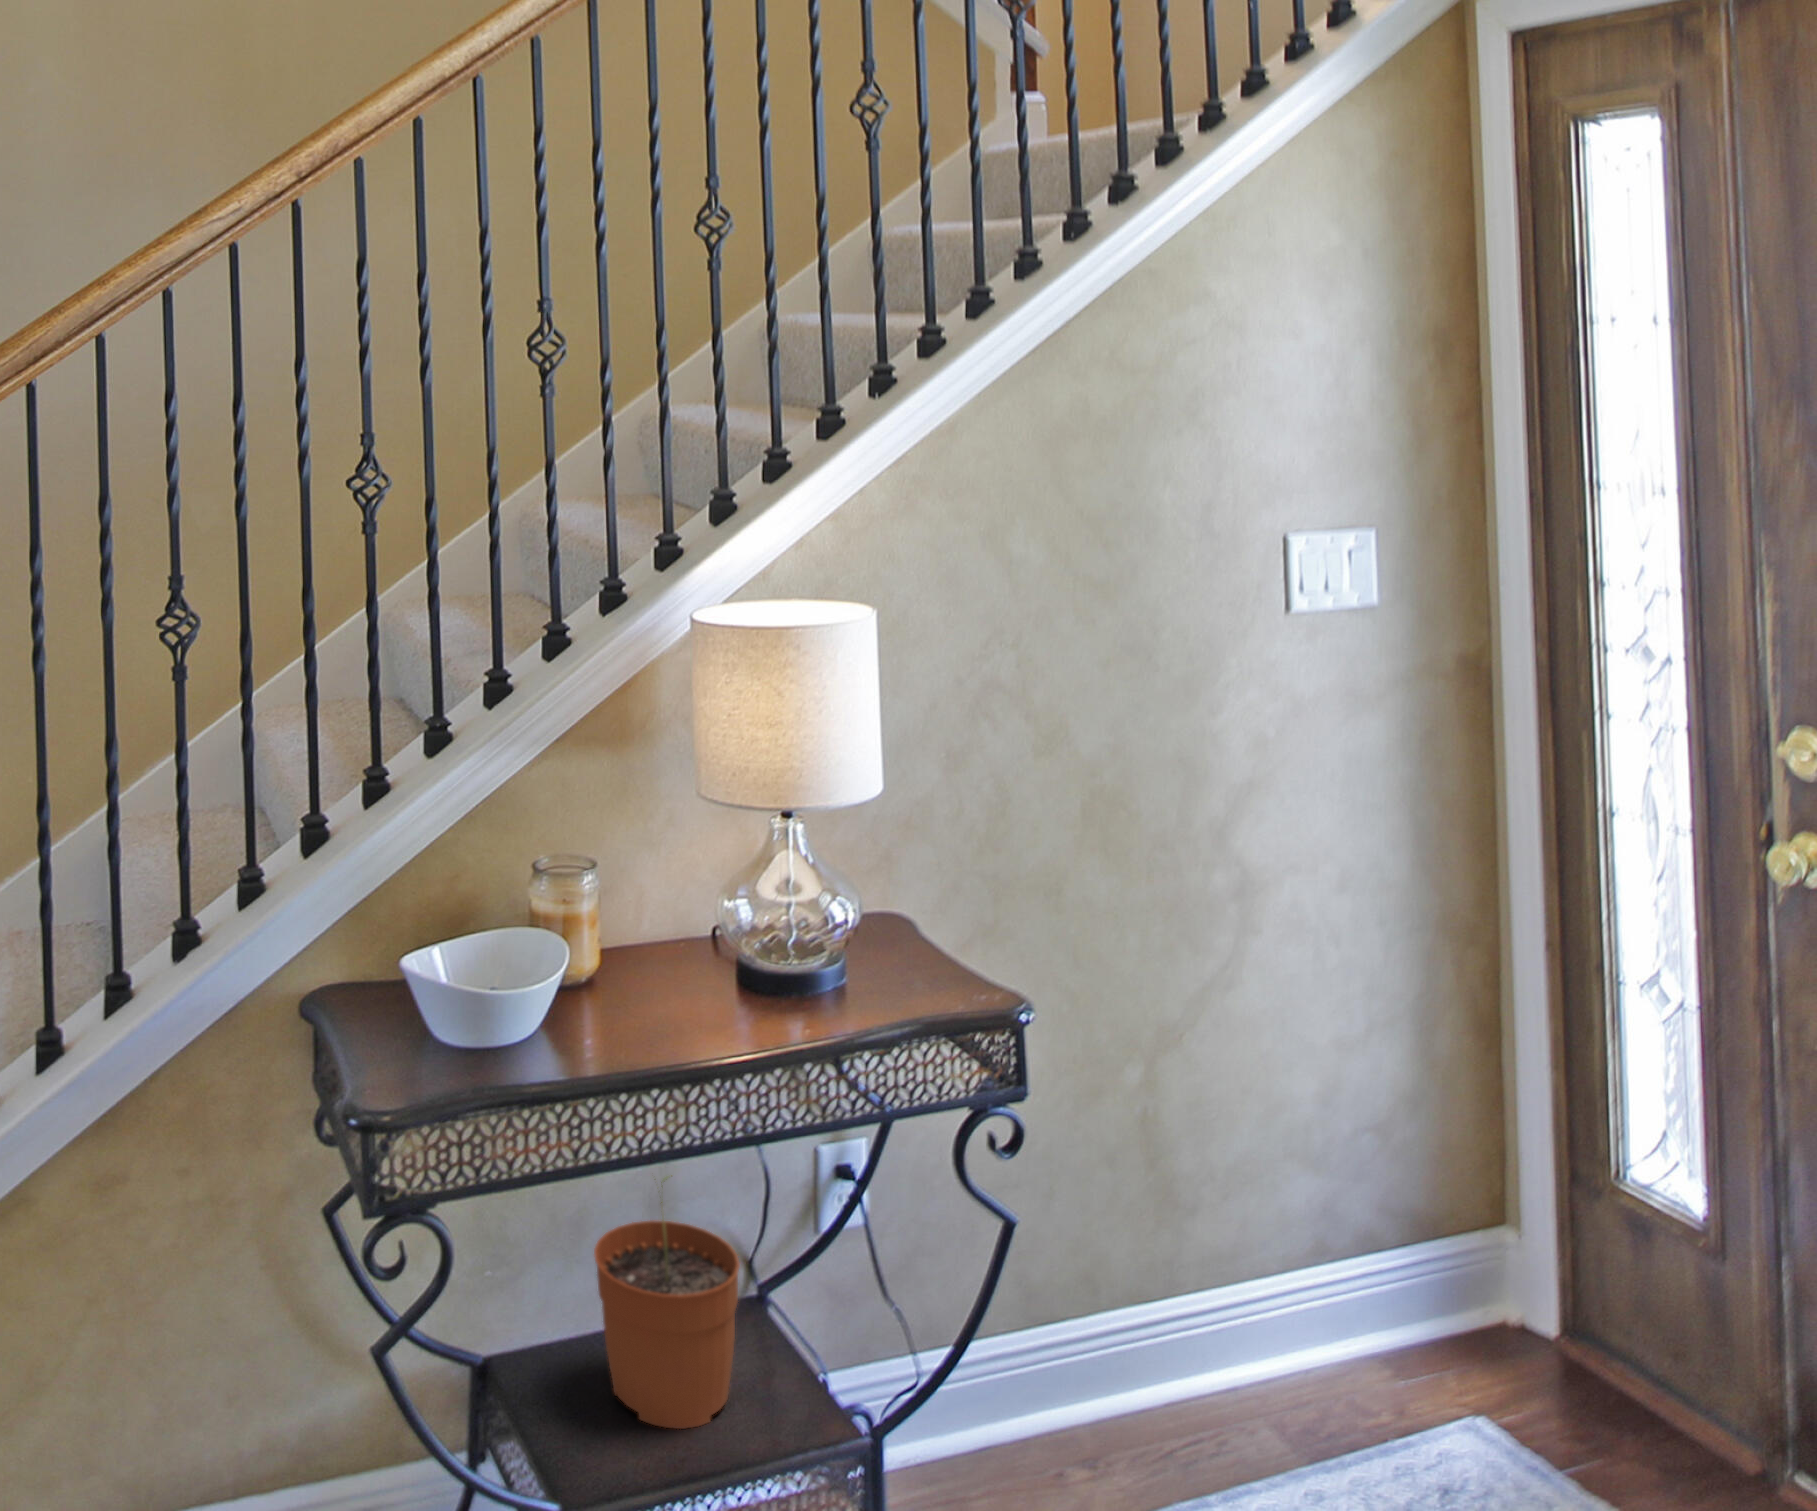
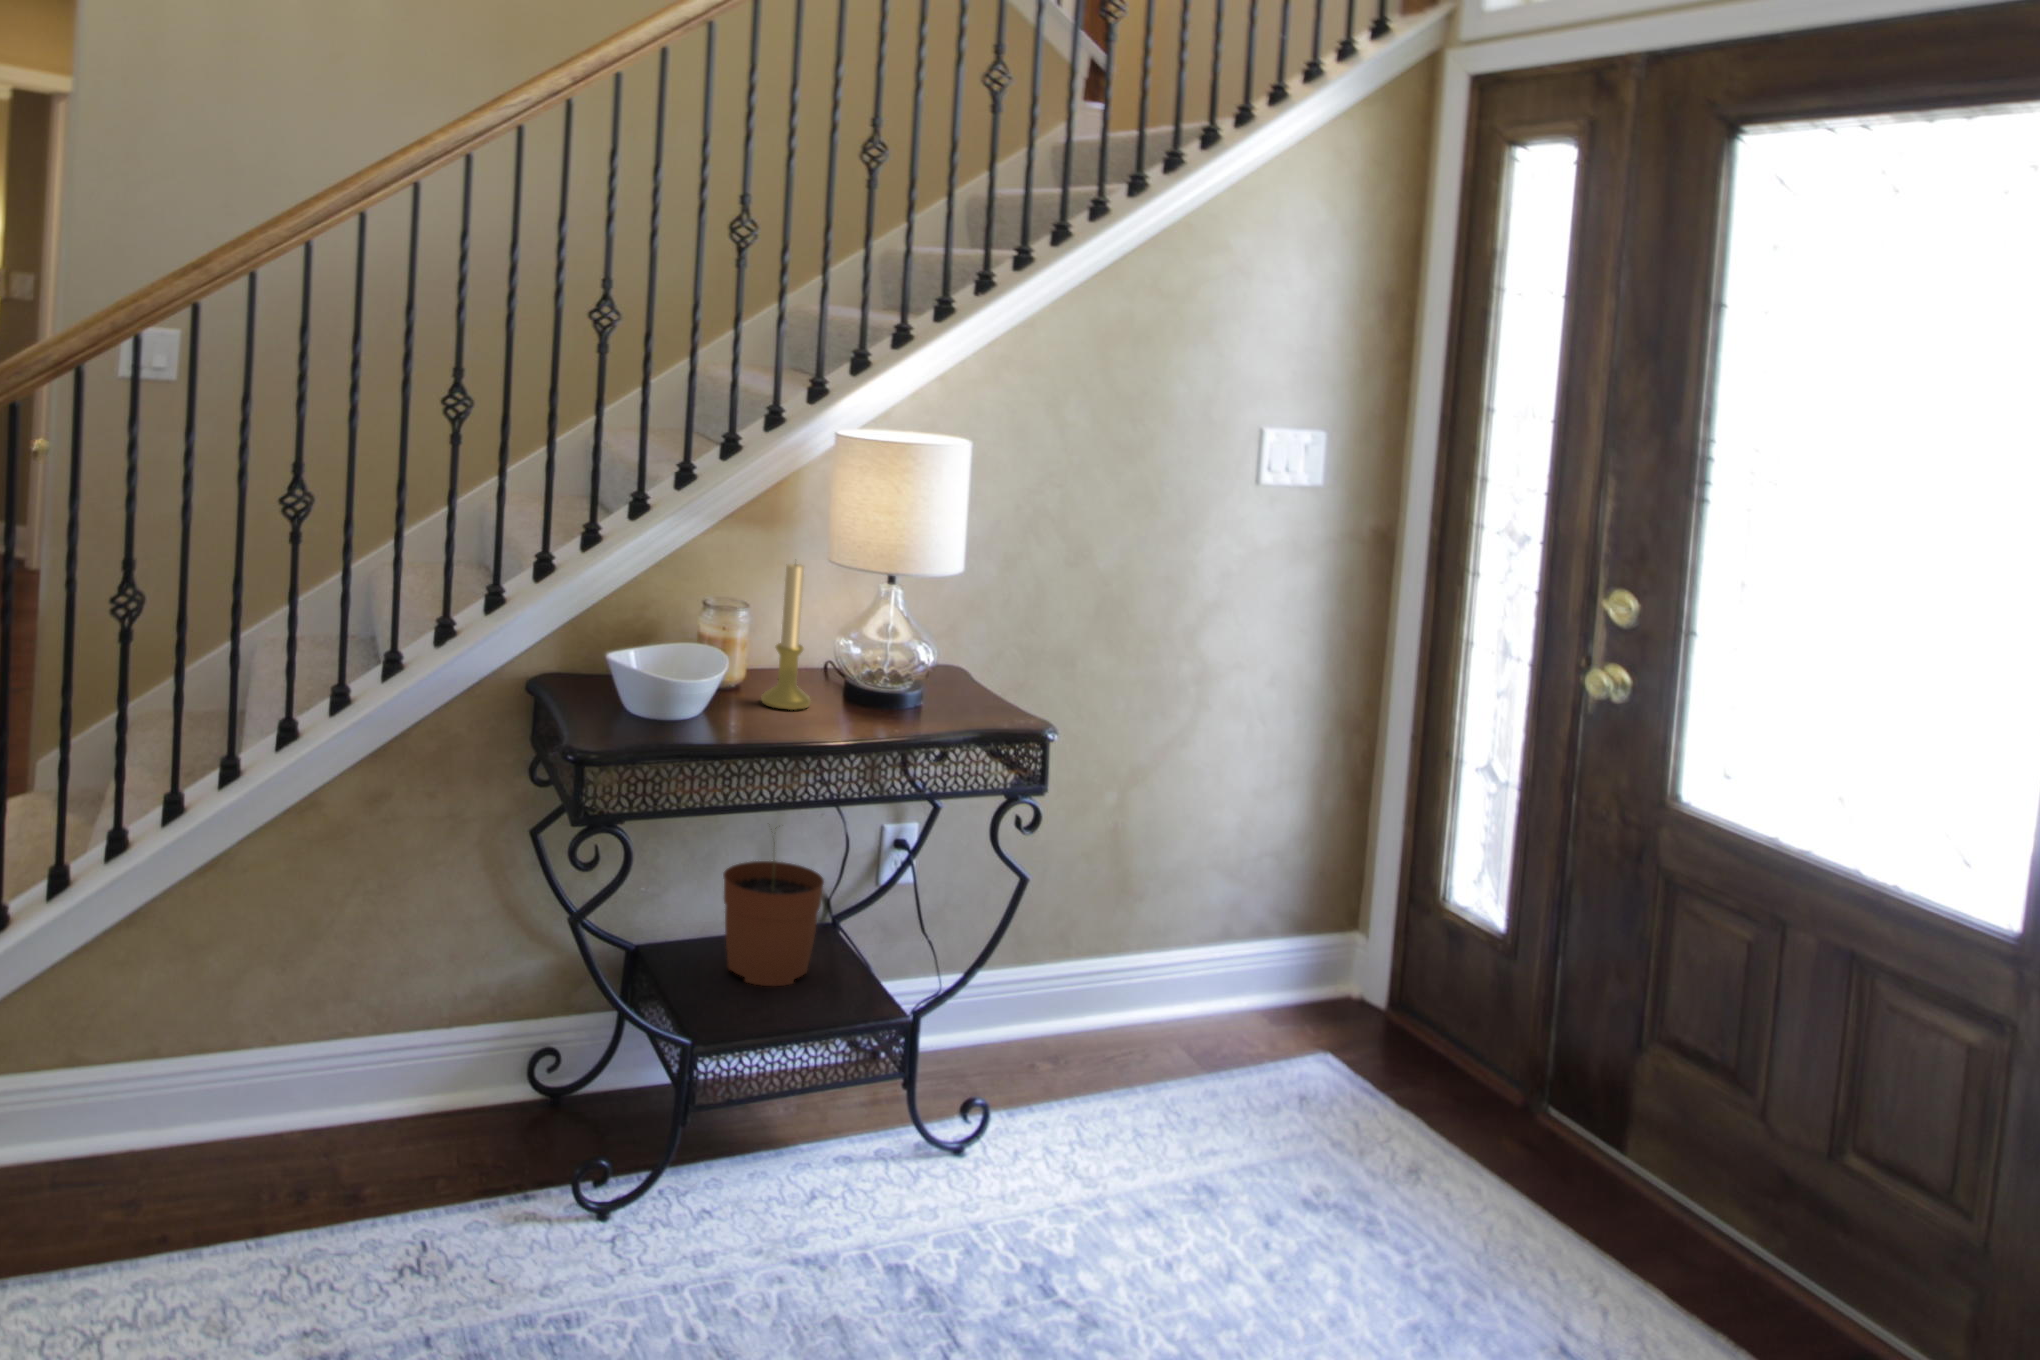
candle holder: none [623,804,694,1024] -> present [761,564,811,710]

